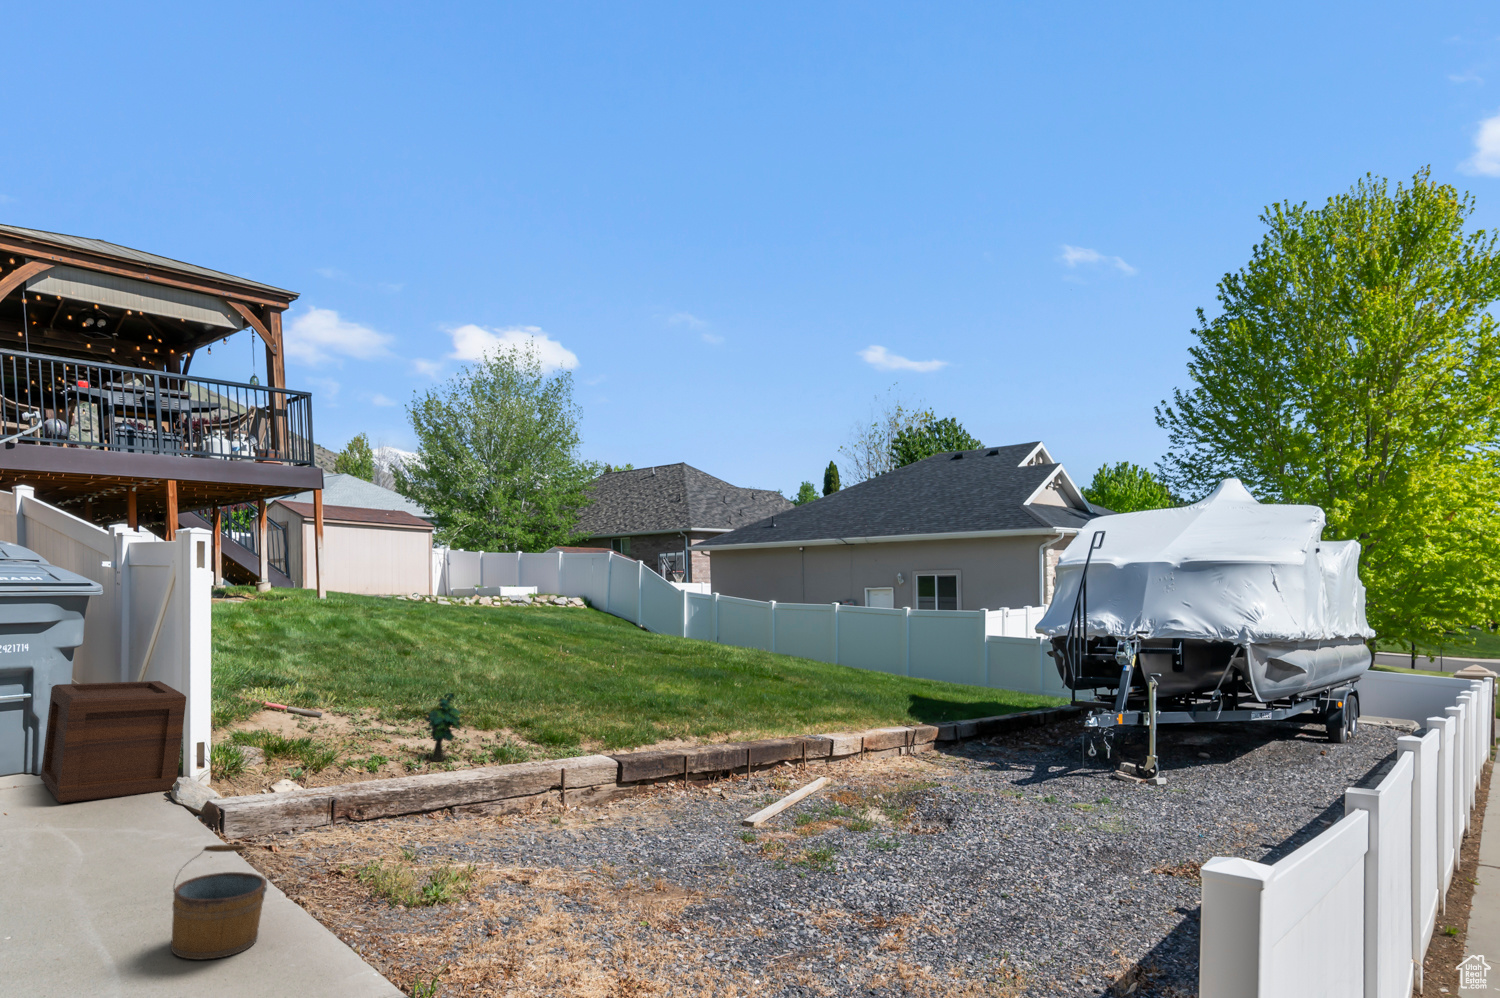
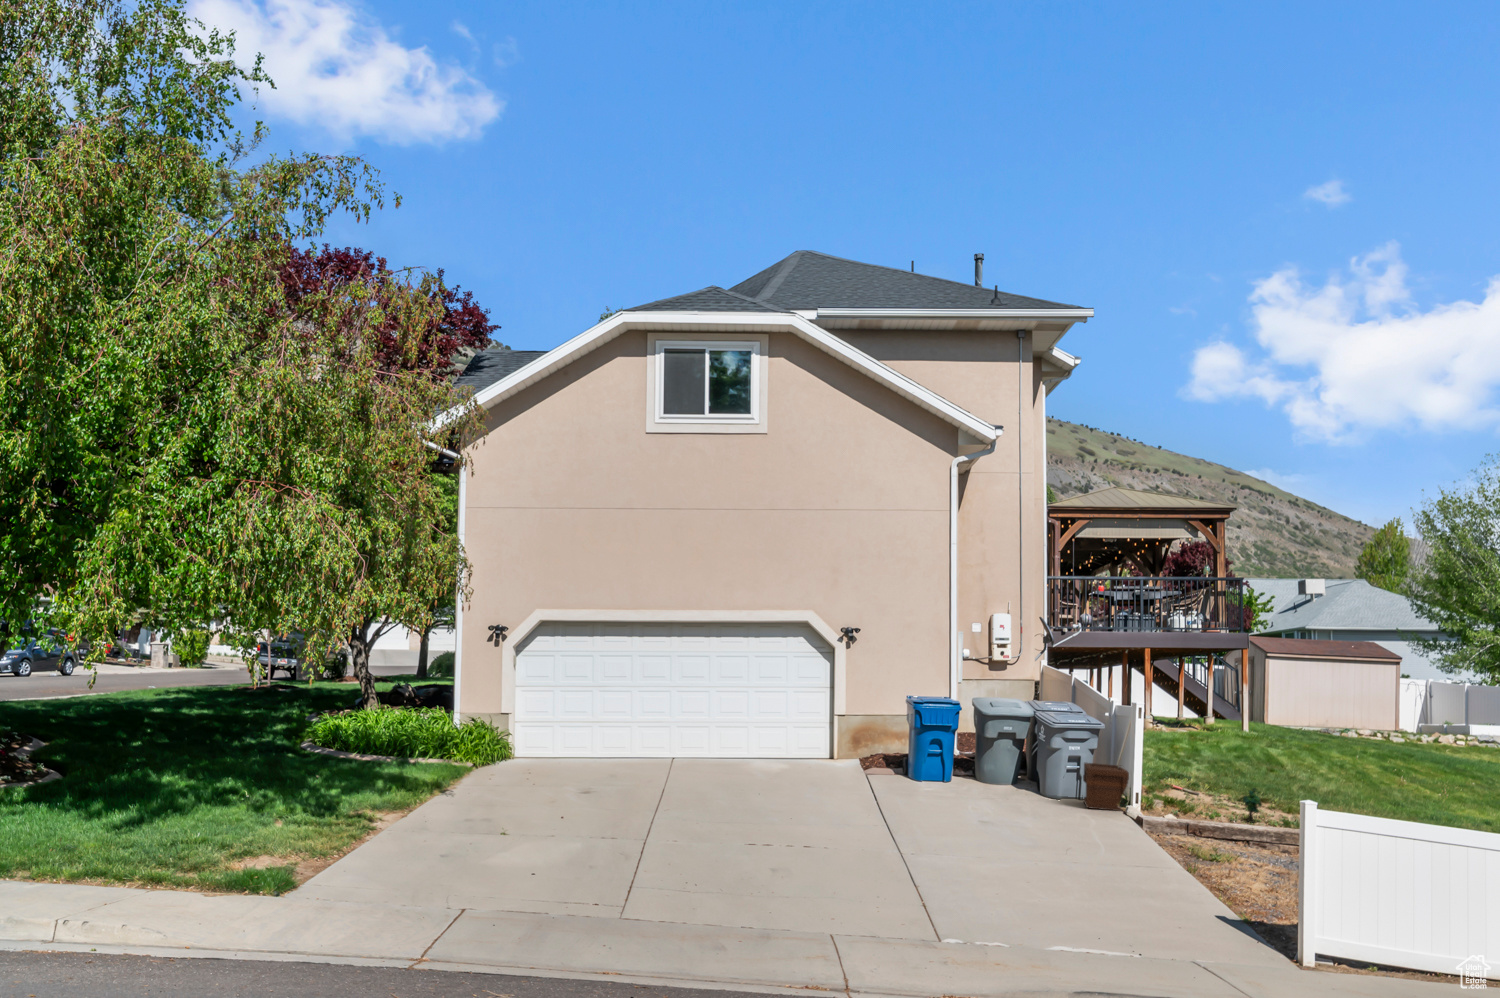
bucket: present [171,845,267,959] -> none [1107,814,1134,850]

